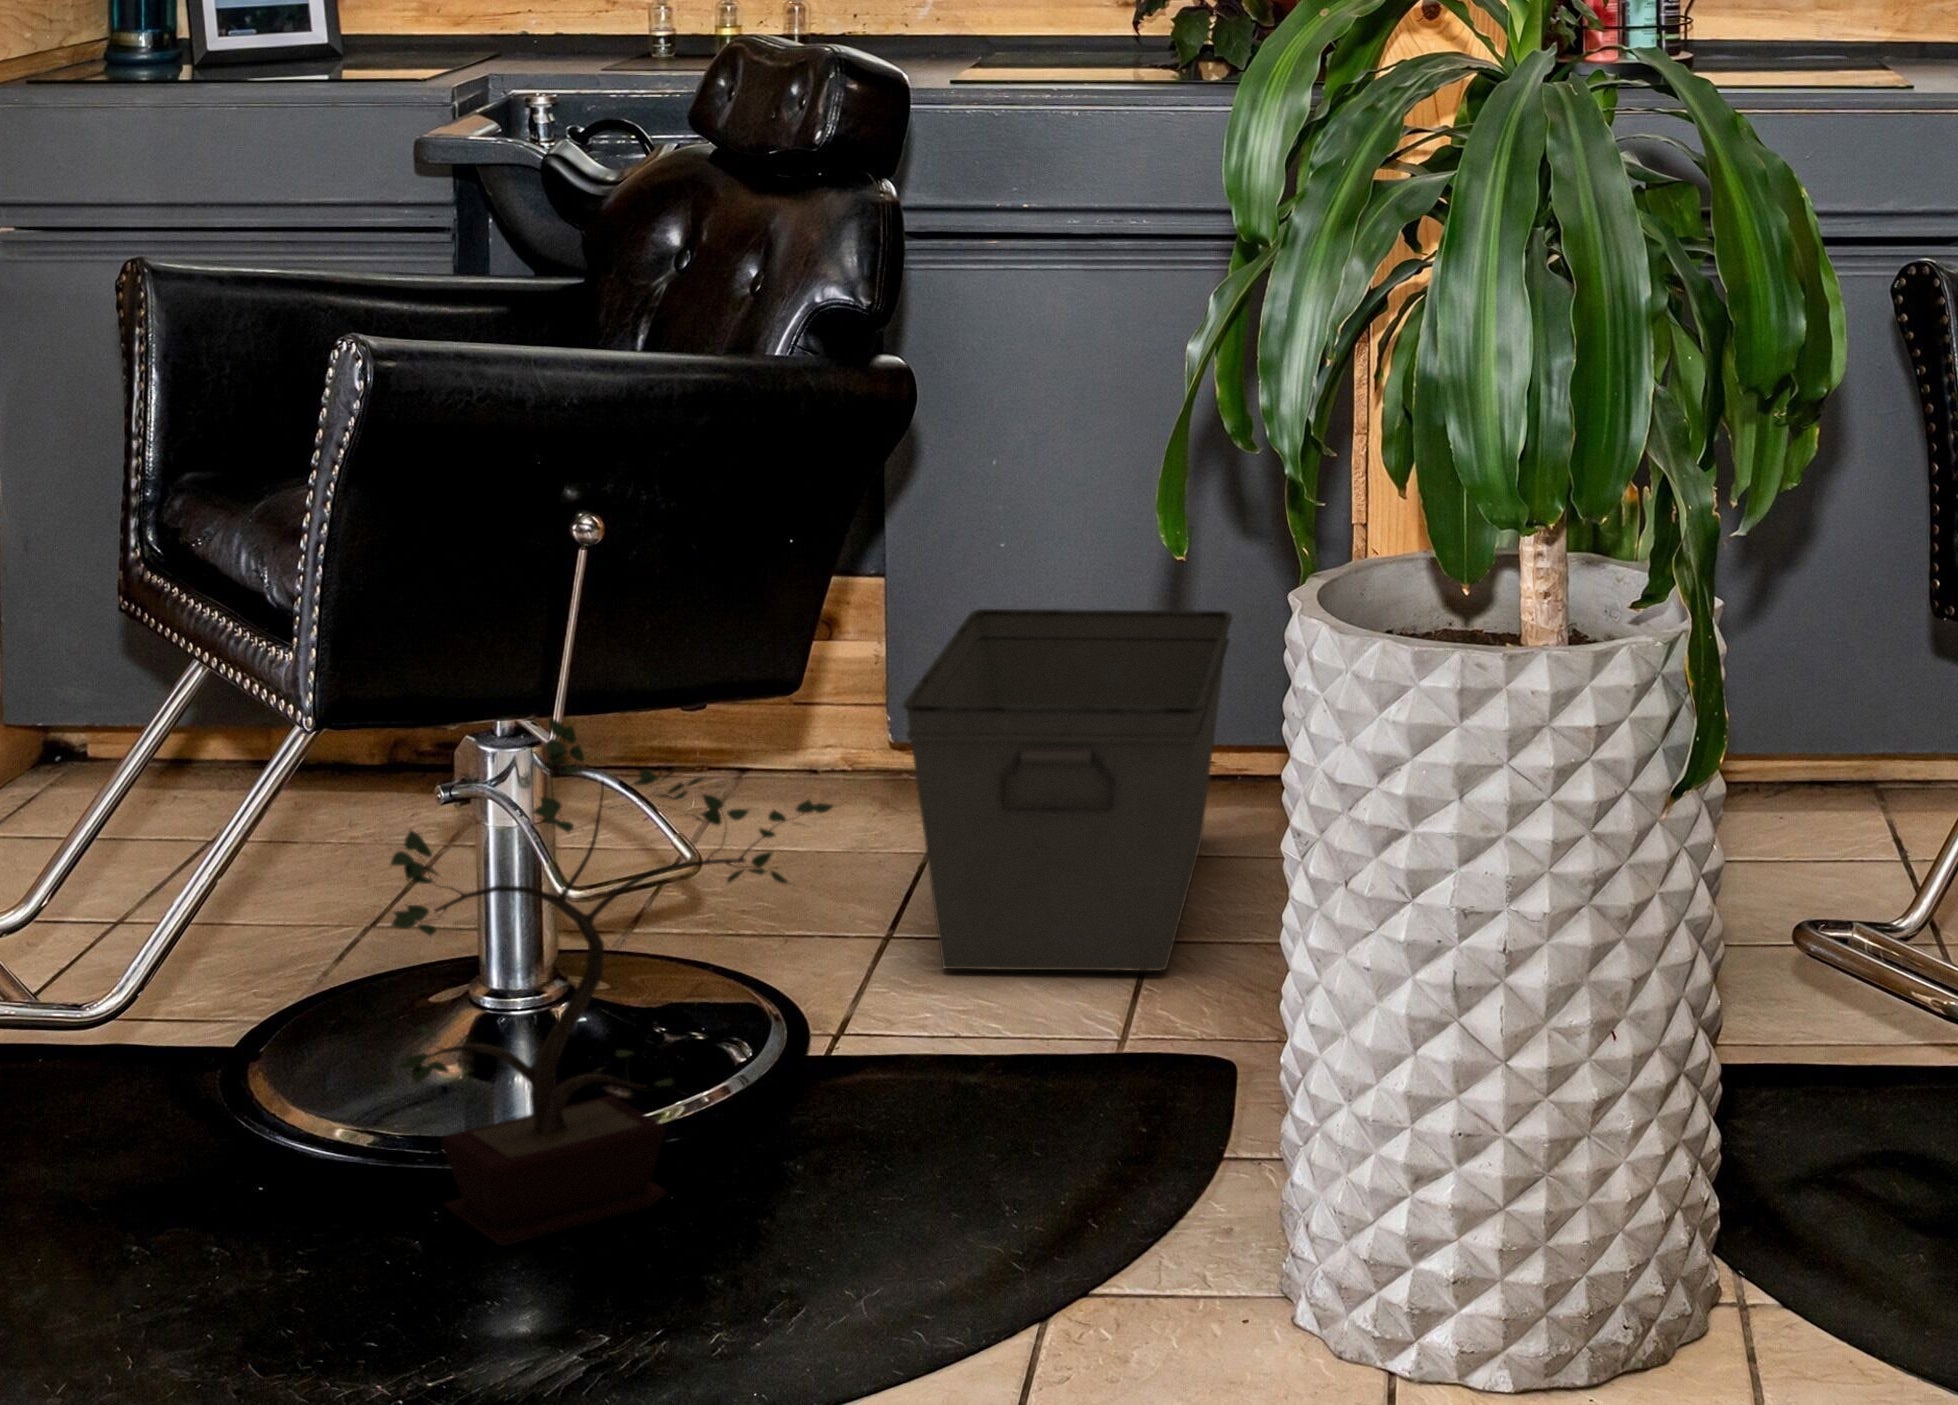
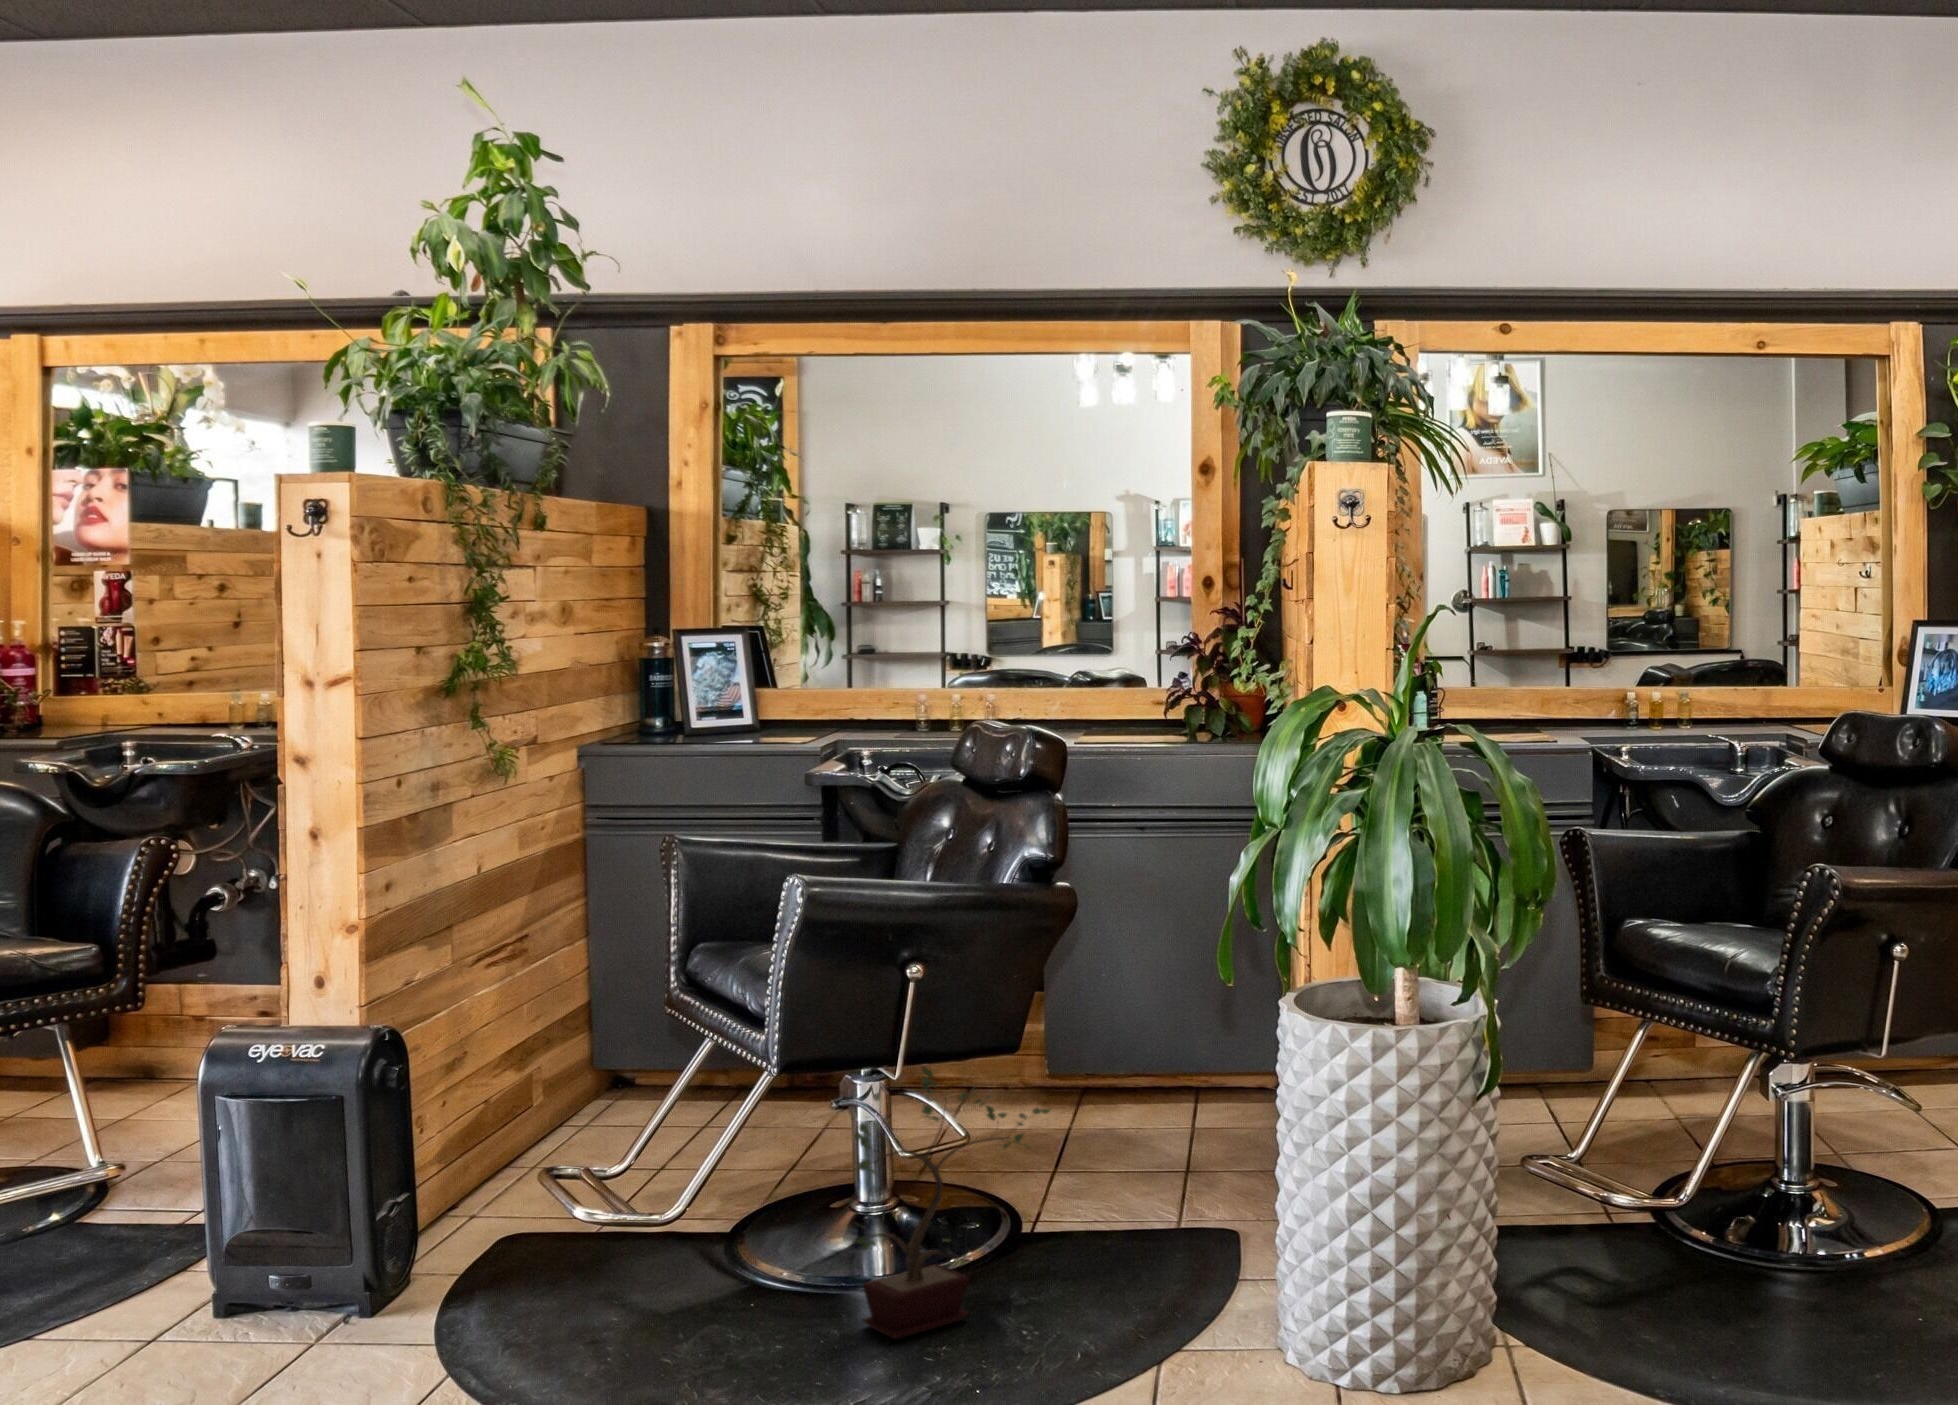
storage bin: present [903,609,1232,971] -> none [1048,1016,1198,1207]

